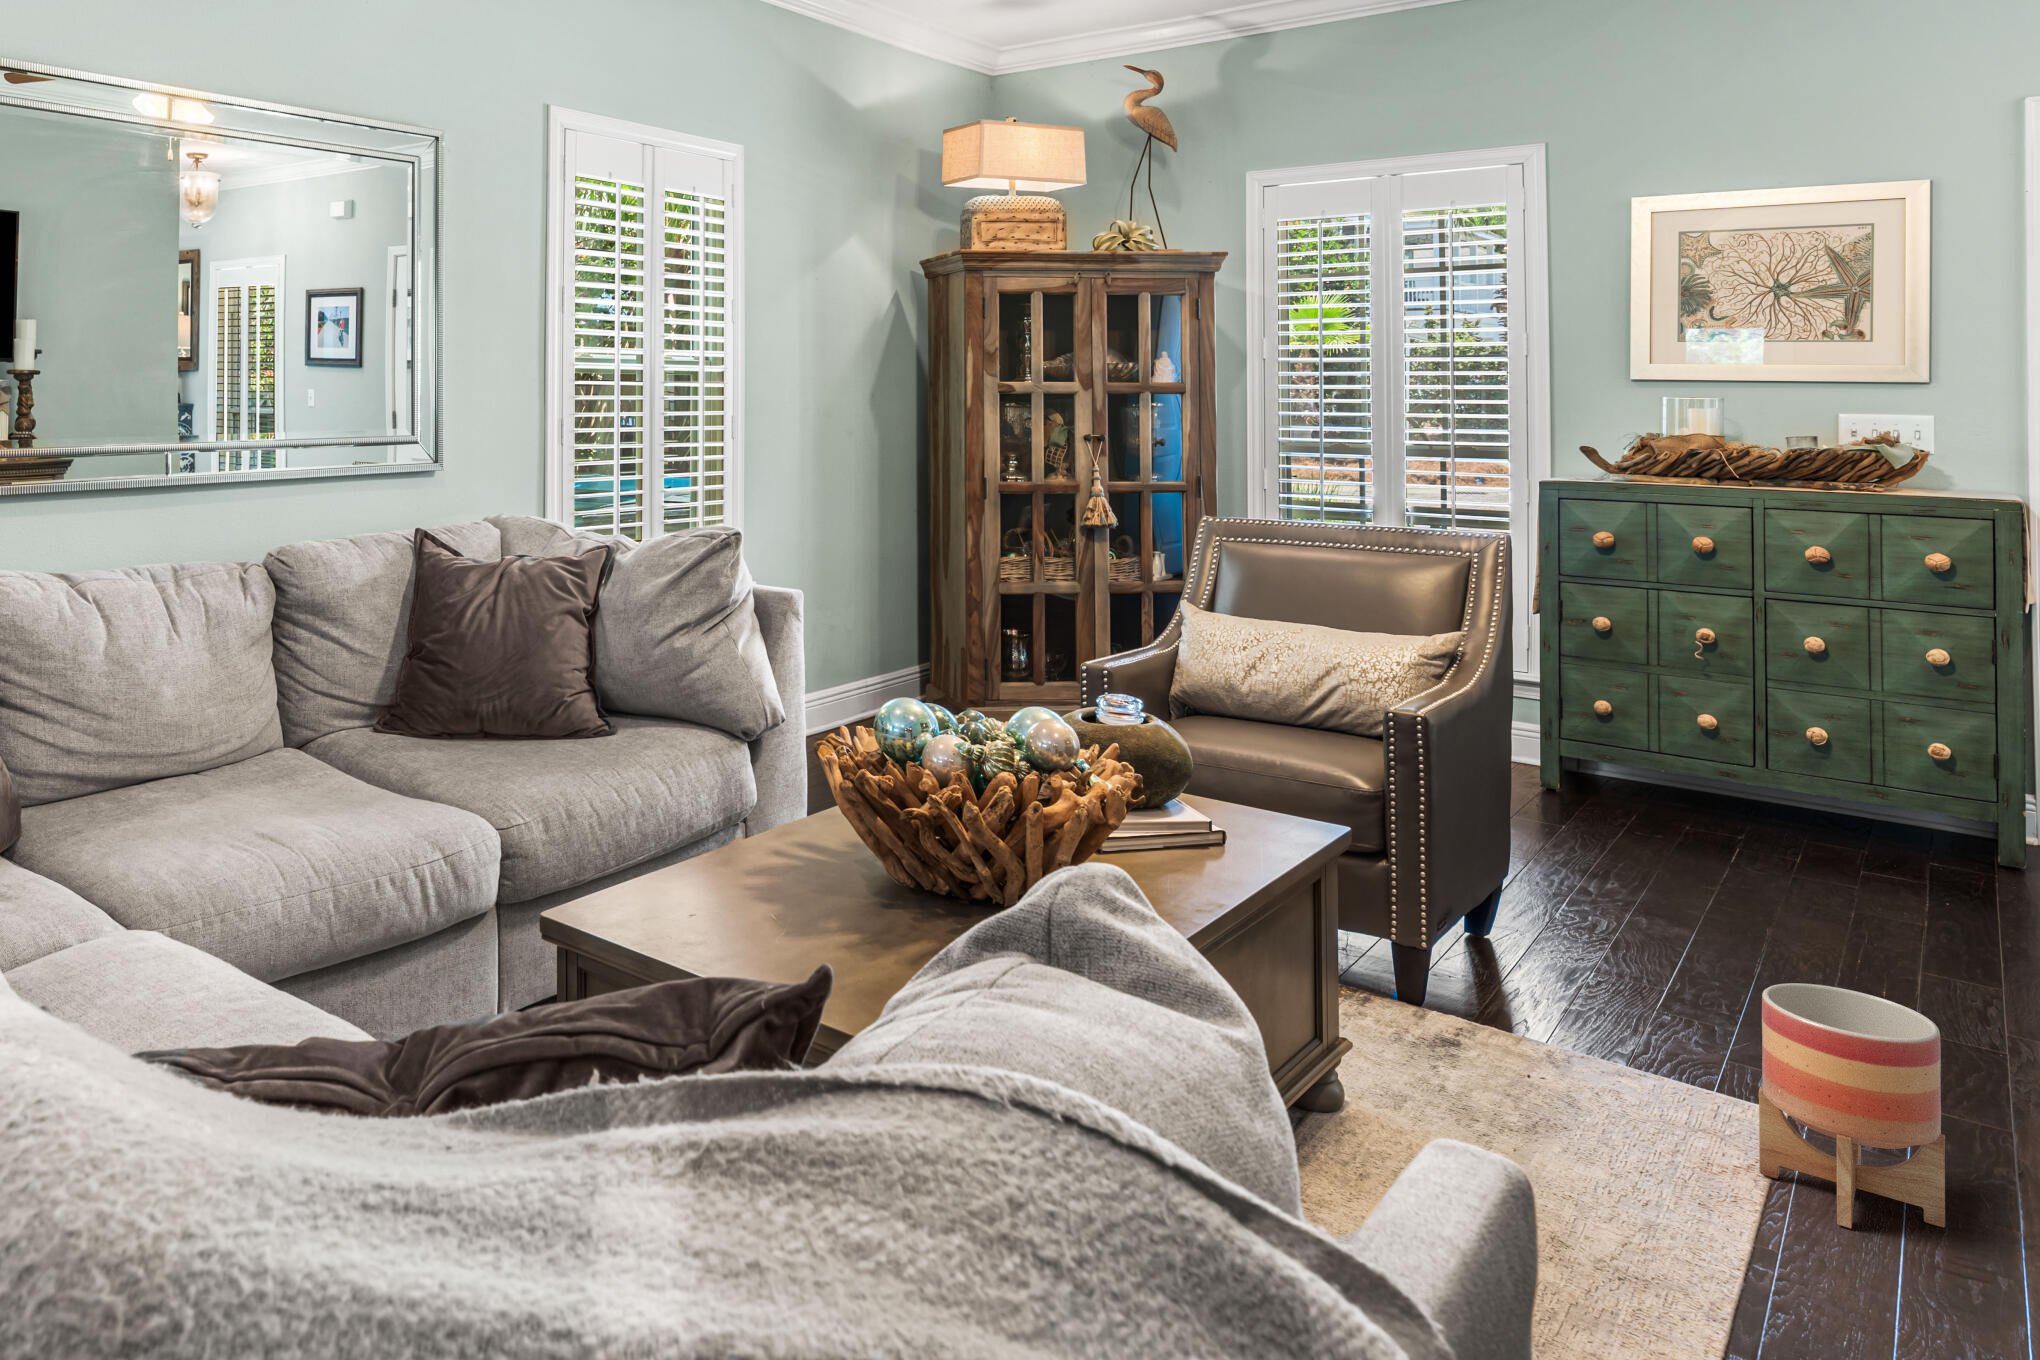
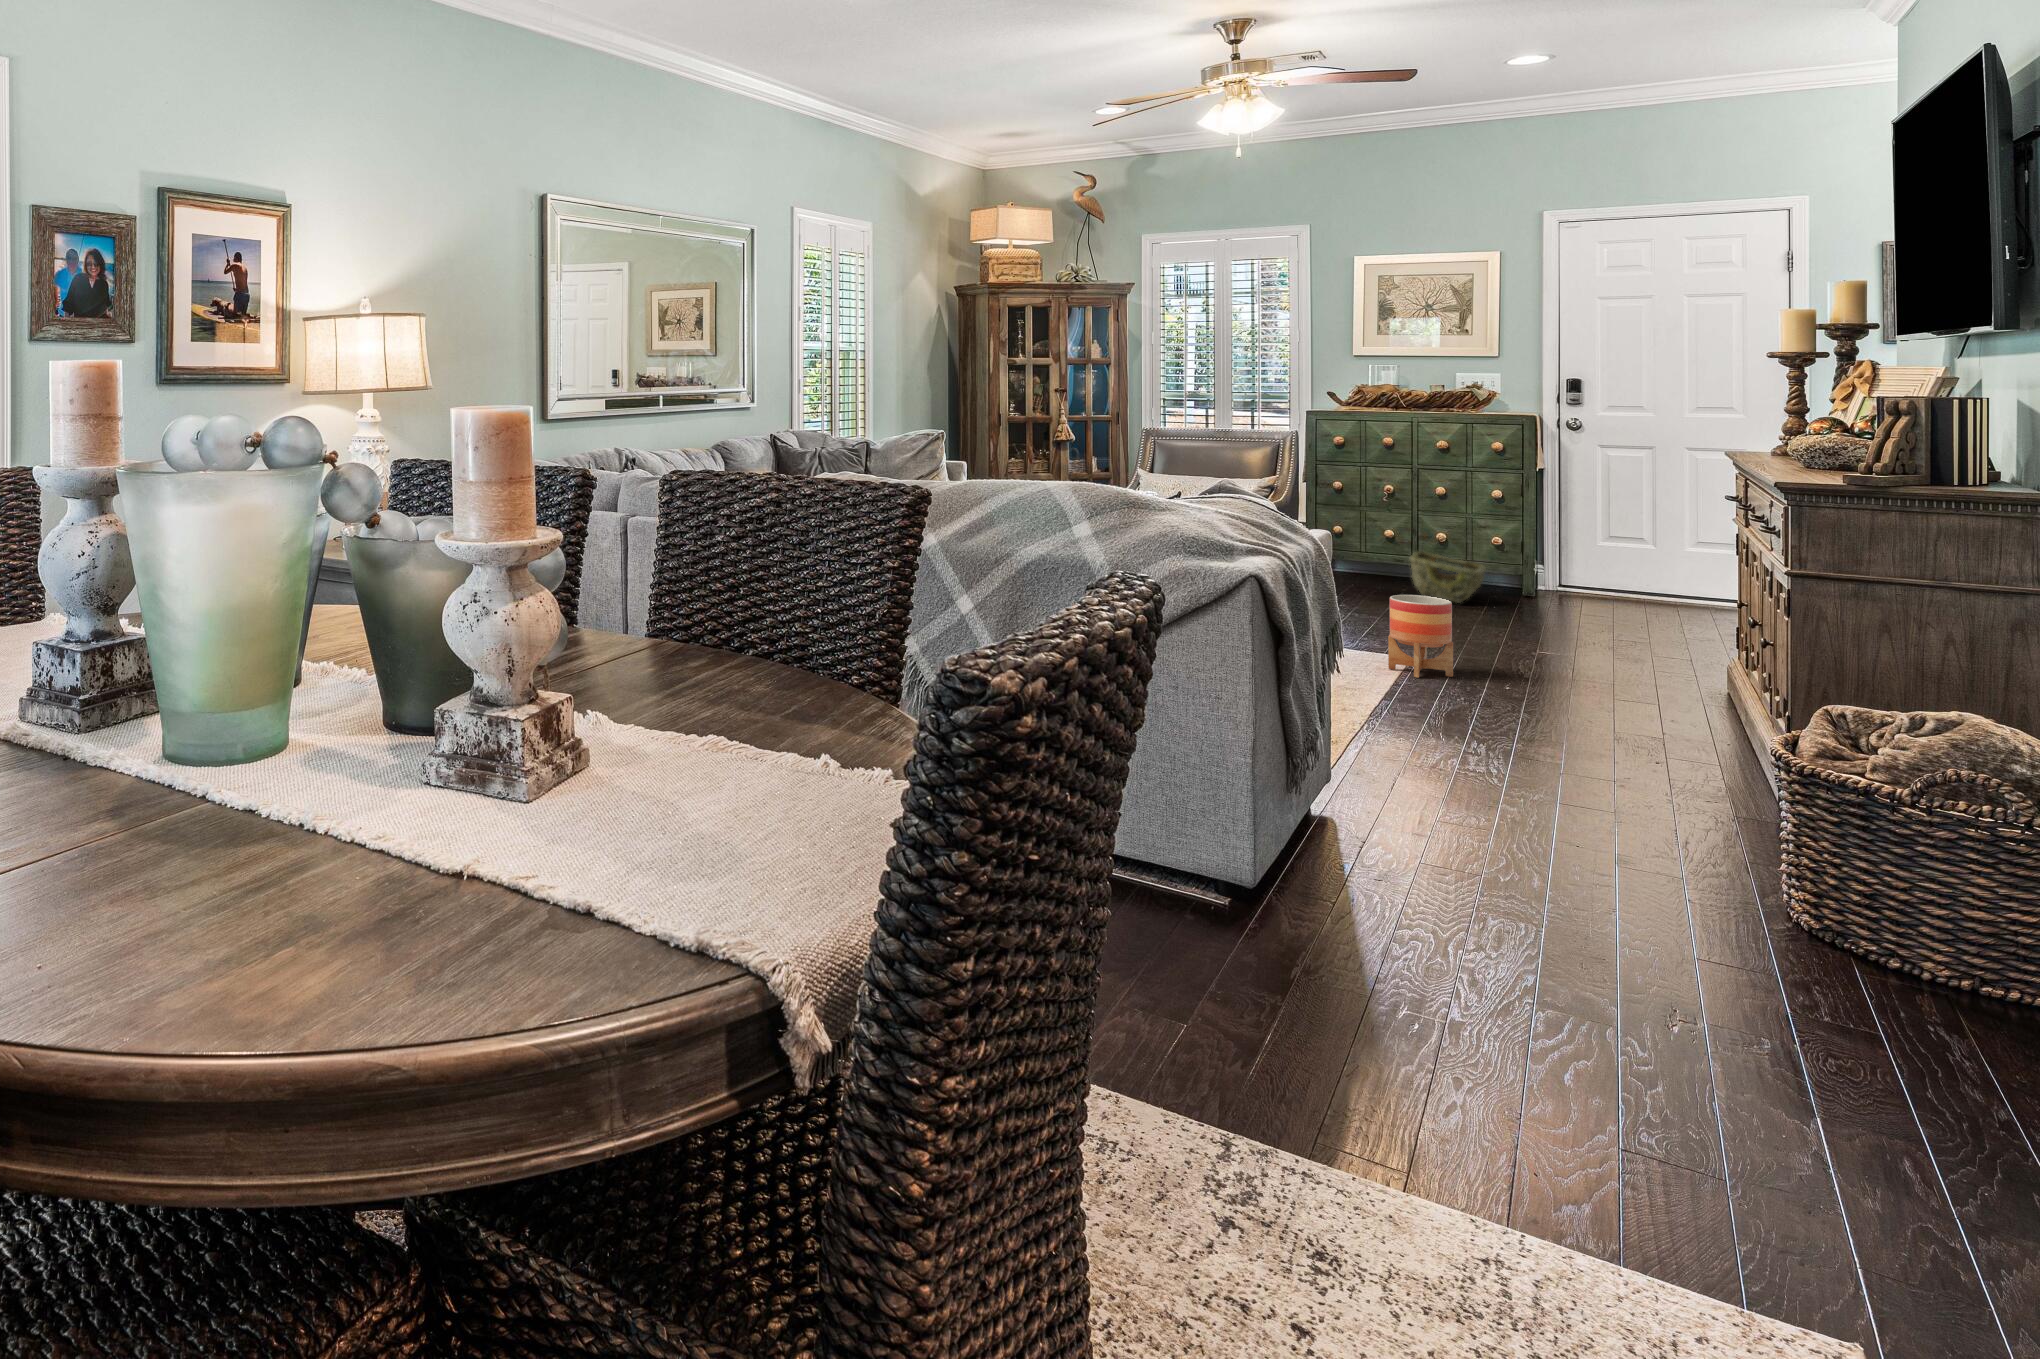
woven basket: none [1758,764,1925,890] -> present [1410,551,1486,603]

